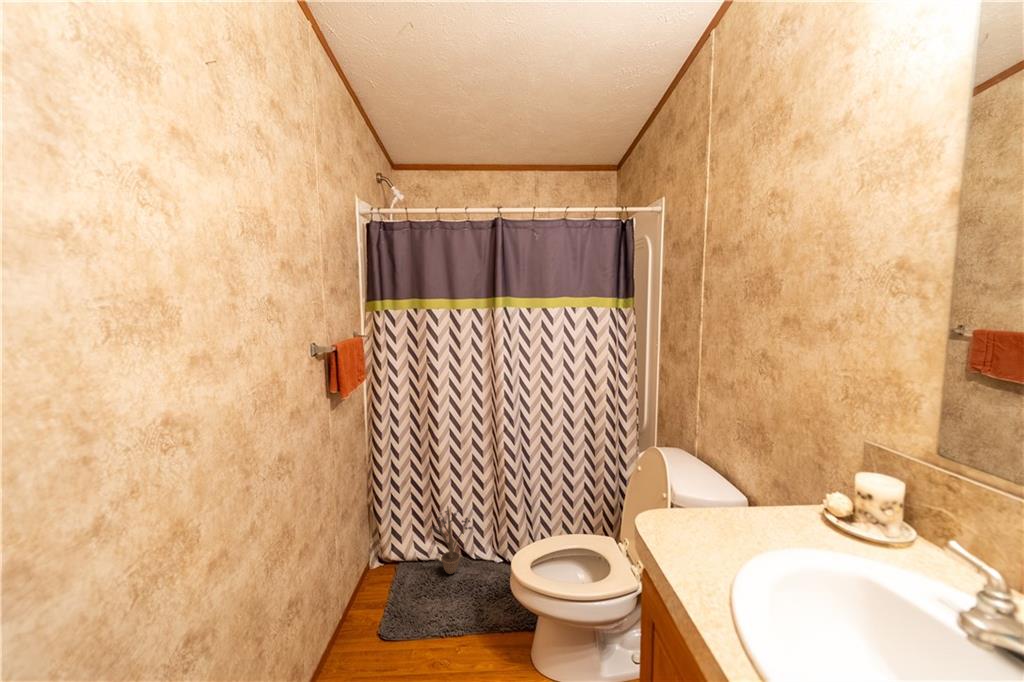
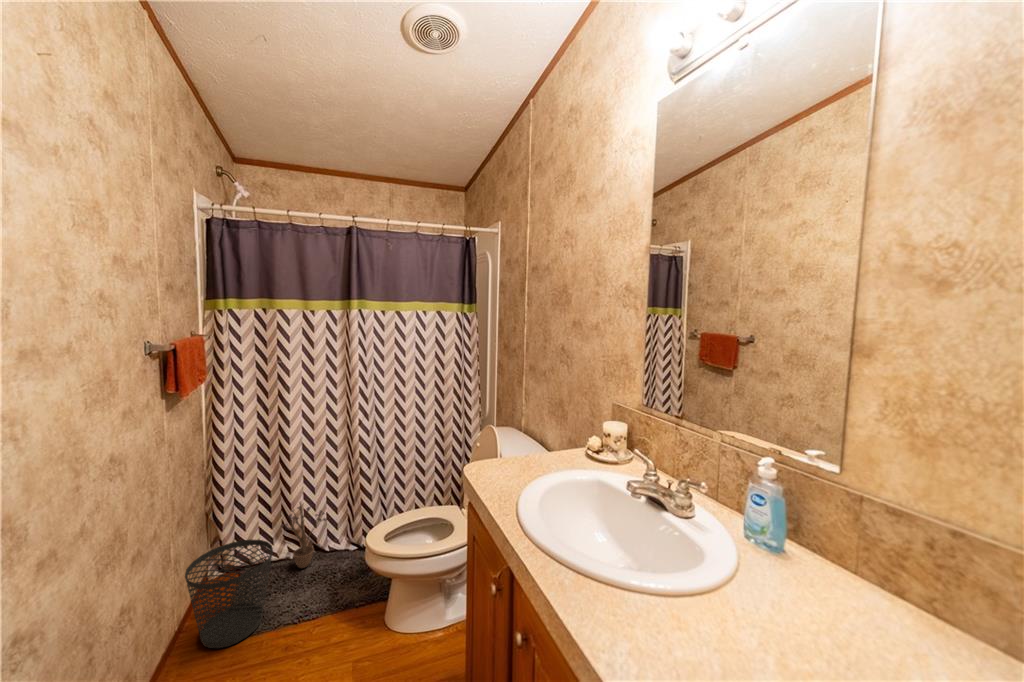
wastebasket: none [348,540,422,648] -> present [185,539,273,648]

